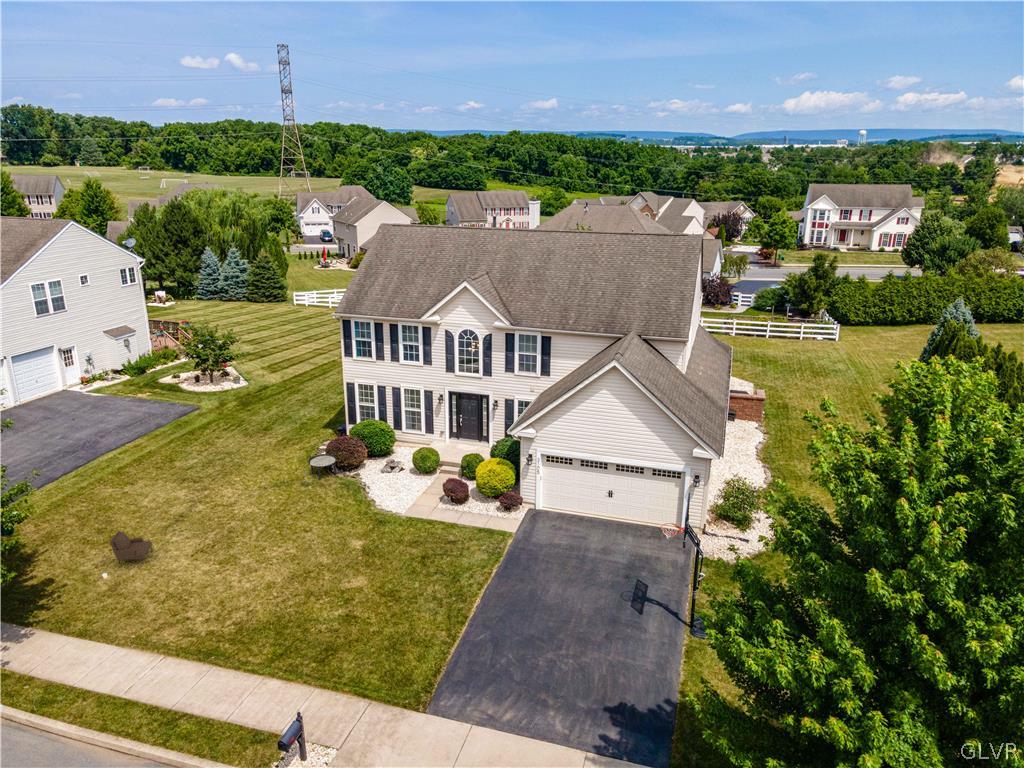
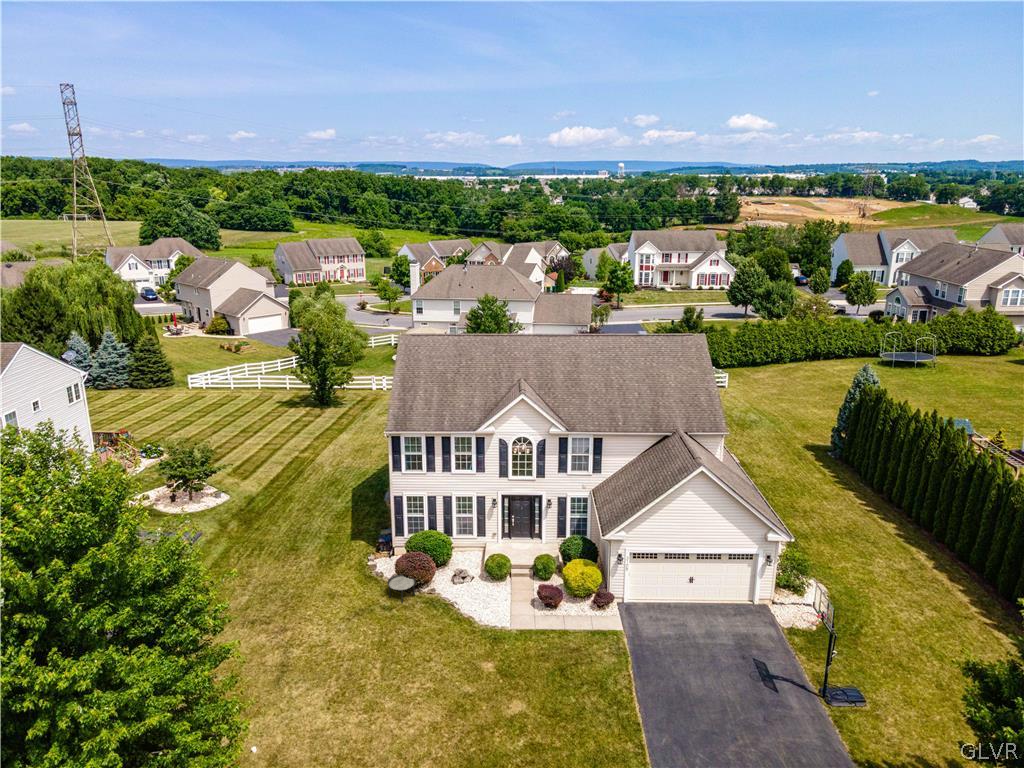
armchair: present [110,531,152,563] -> none [250,697,285,734]

